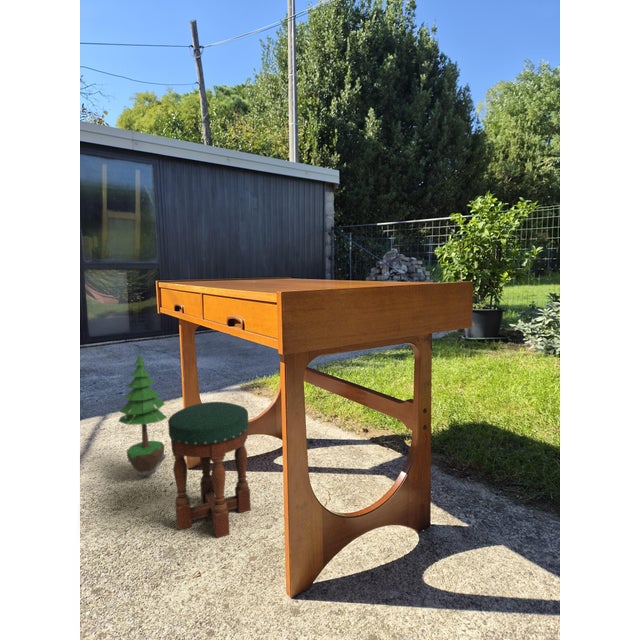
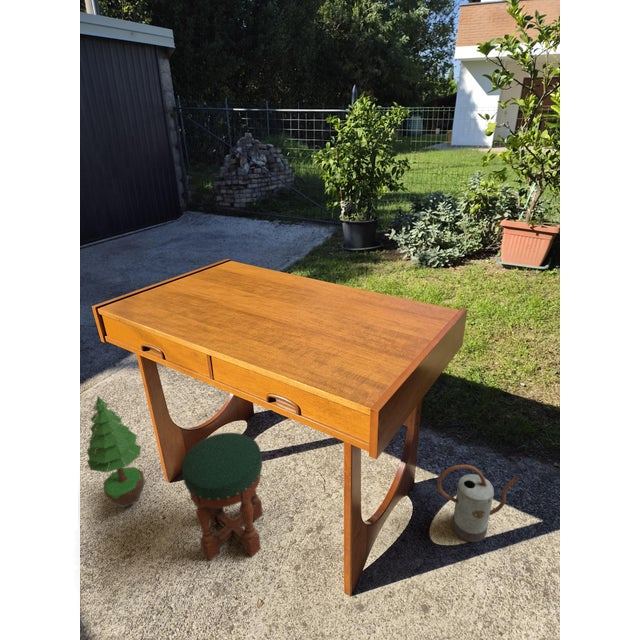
watering can: none [431,469,544,597] -> present [437,465,518,542]

